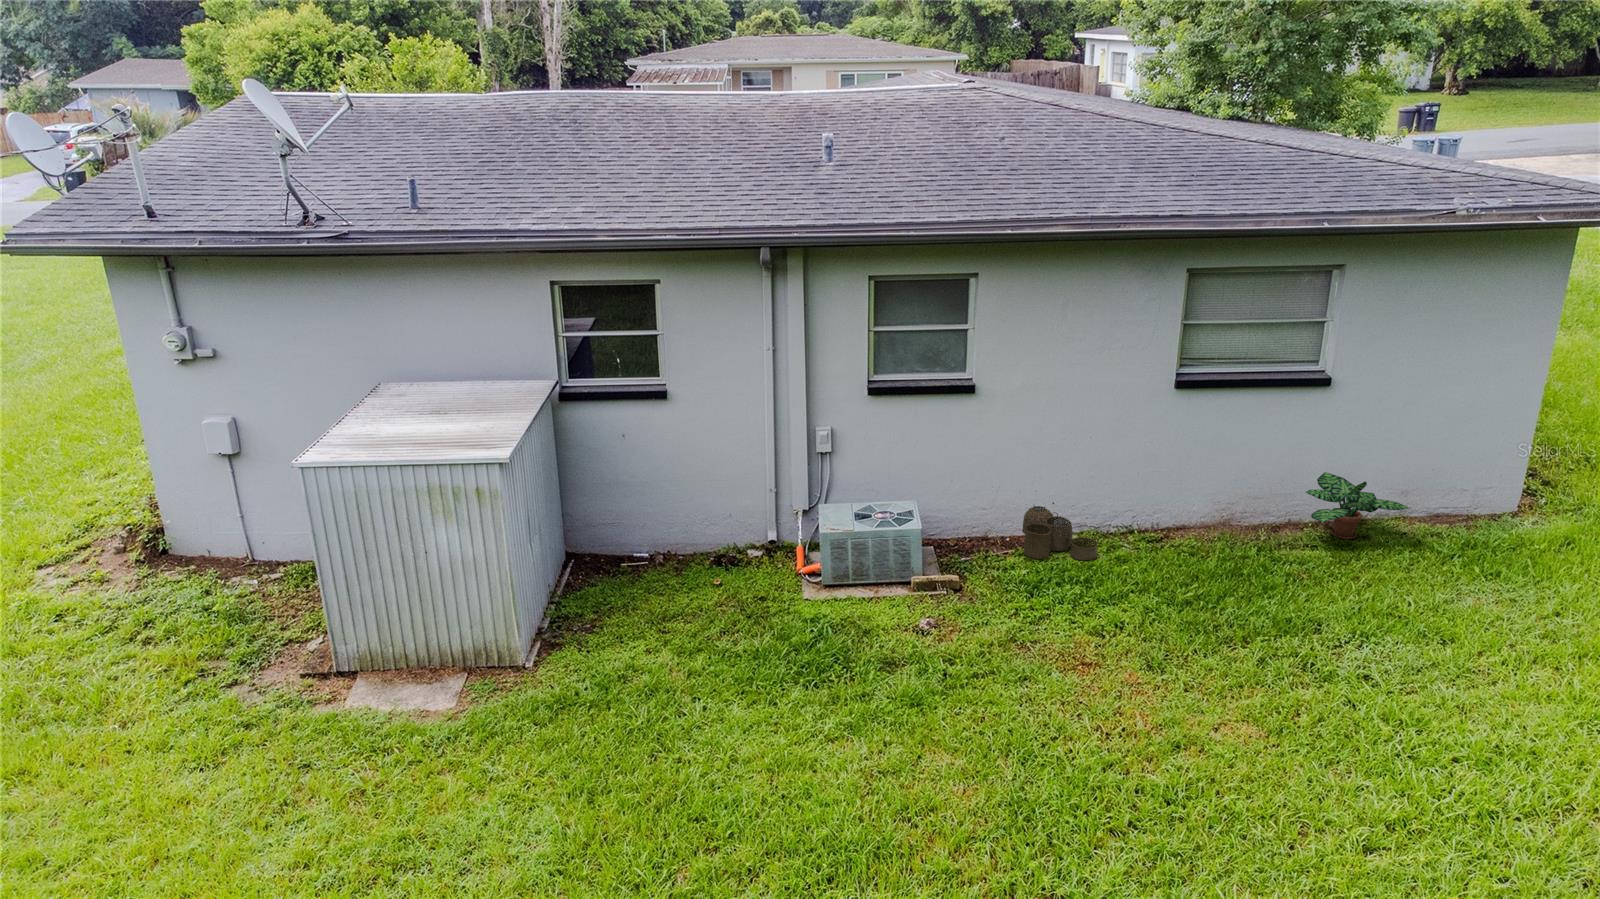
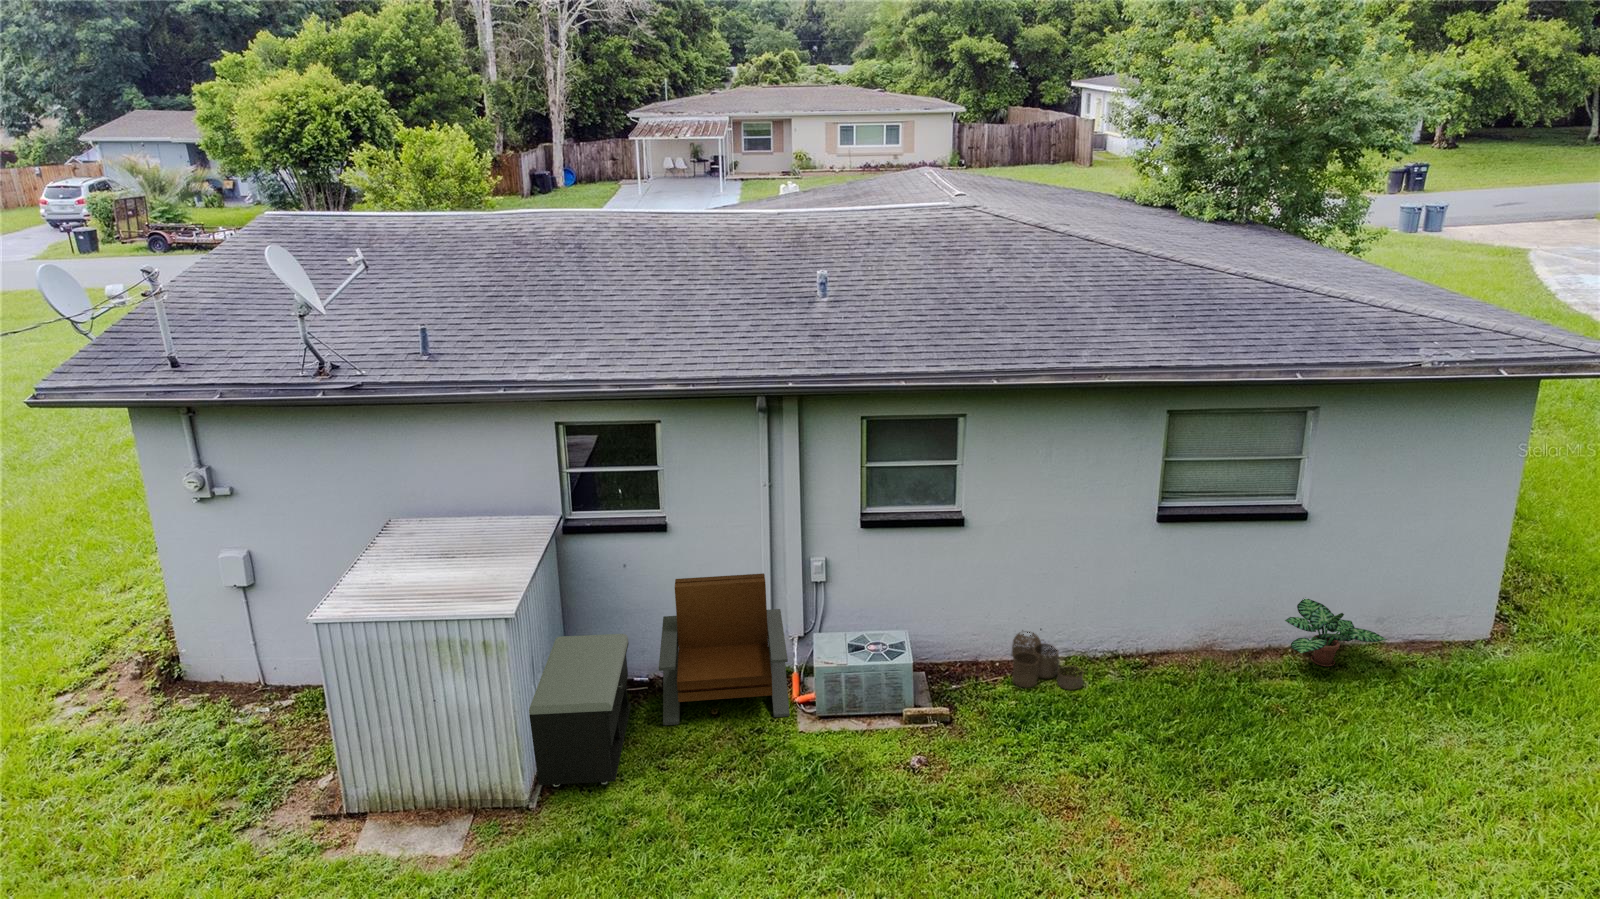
lounge chair: none [659,443,794,593] -> present [659,573,790,725]
storage bench: none [524,498,631,647] -> present [529,634,631,787]

